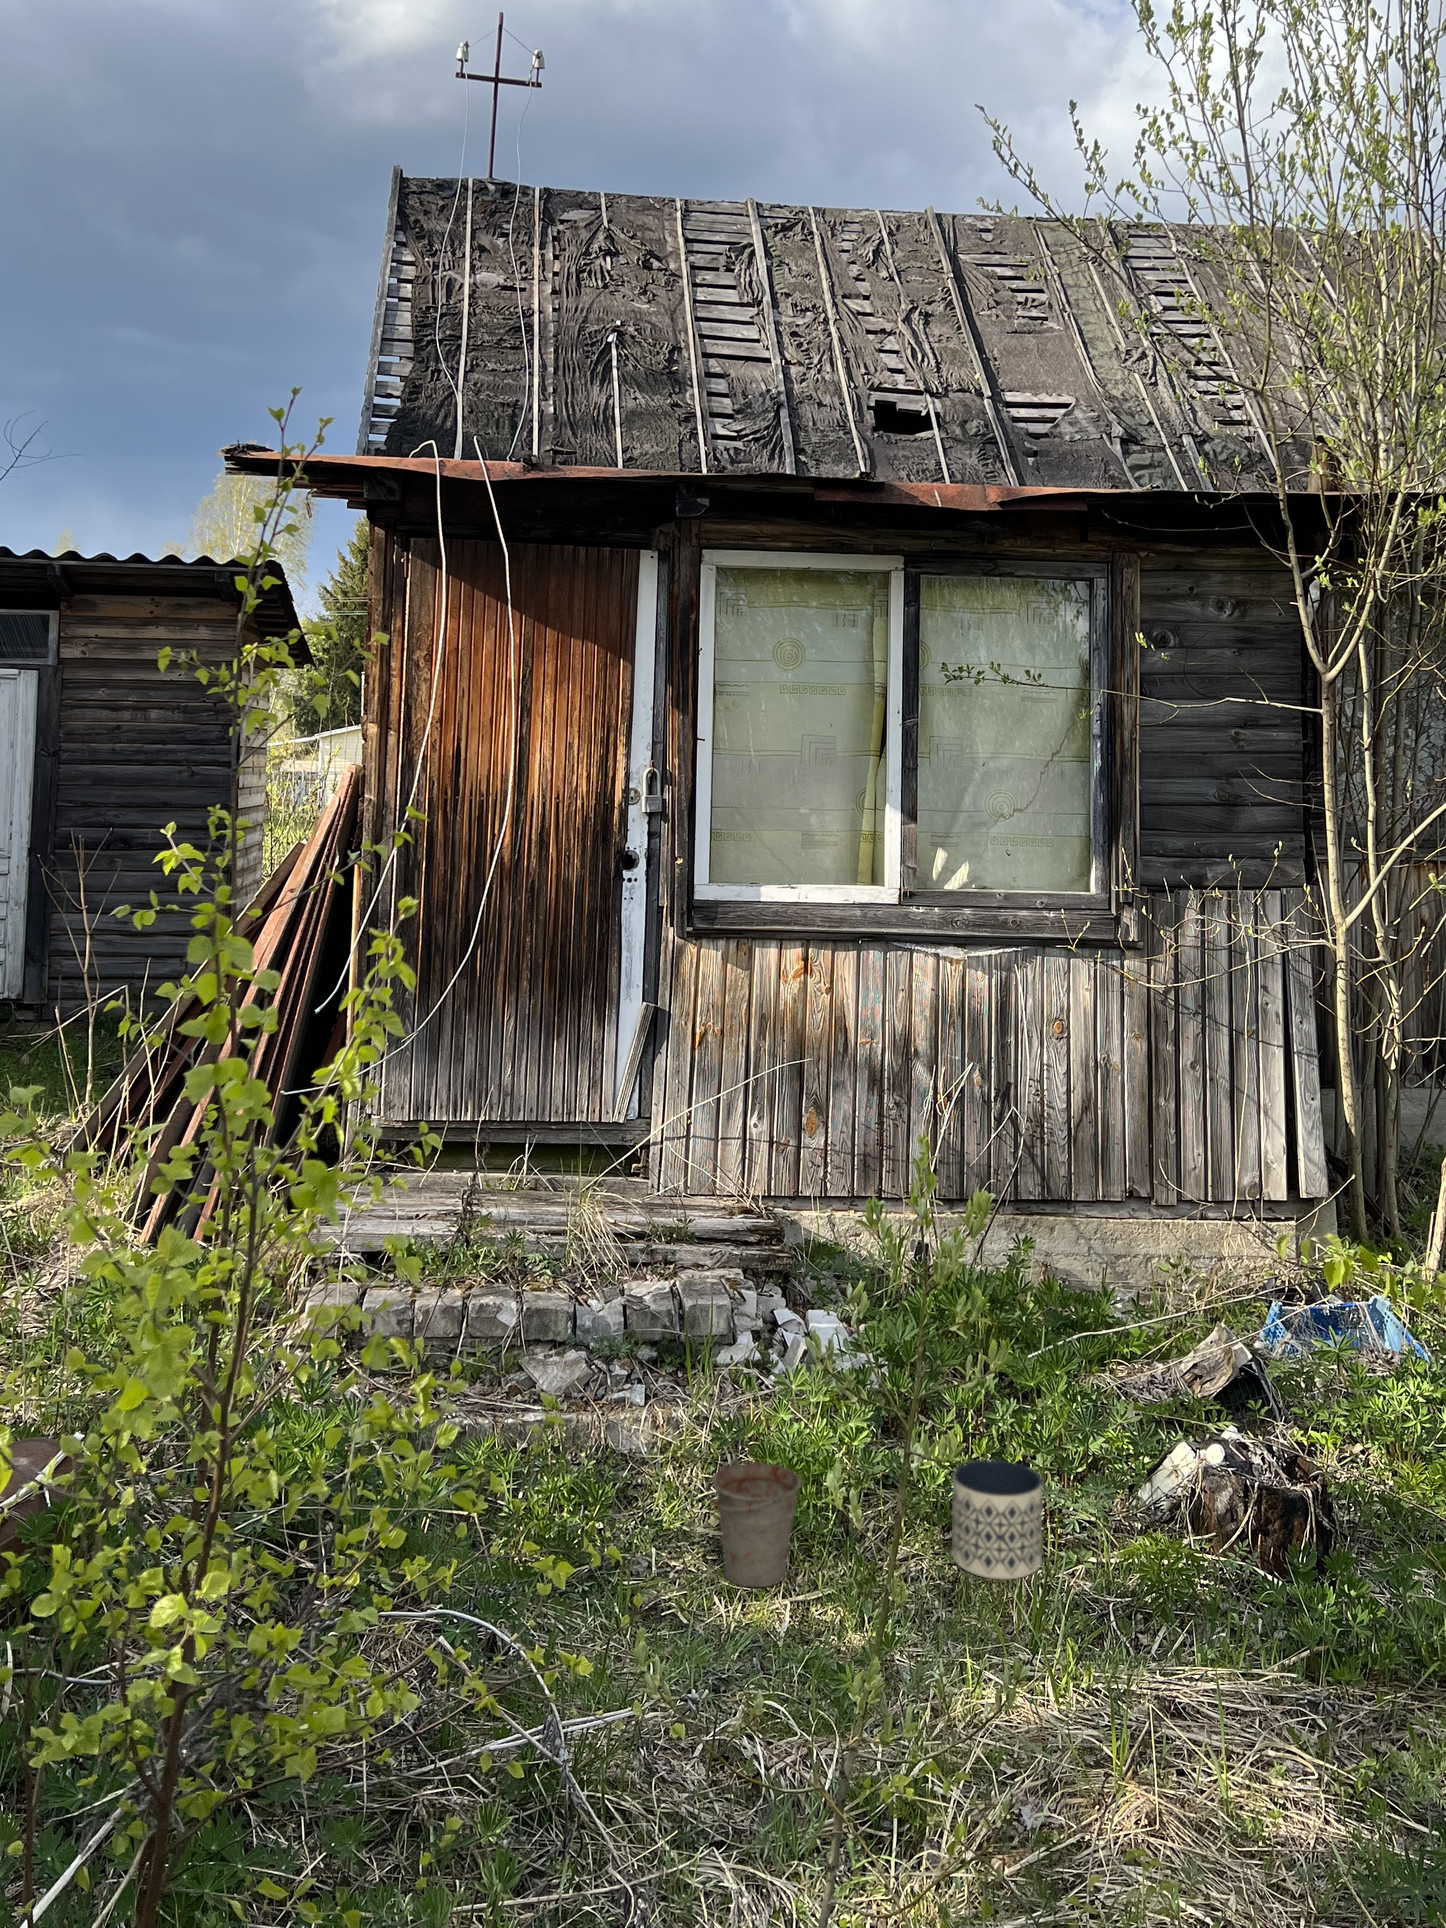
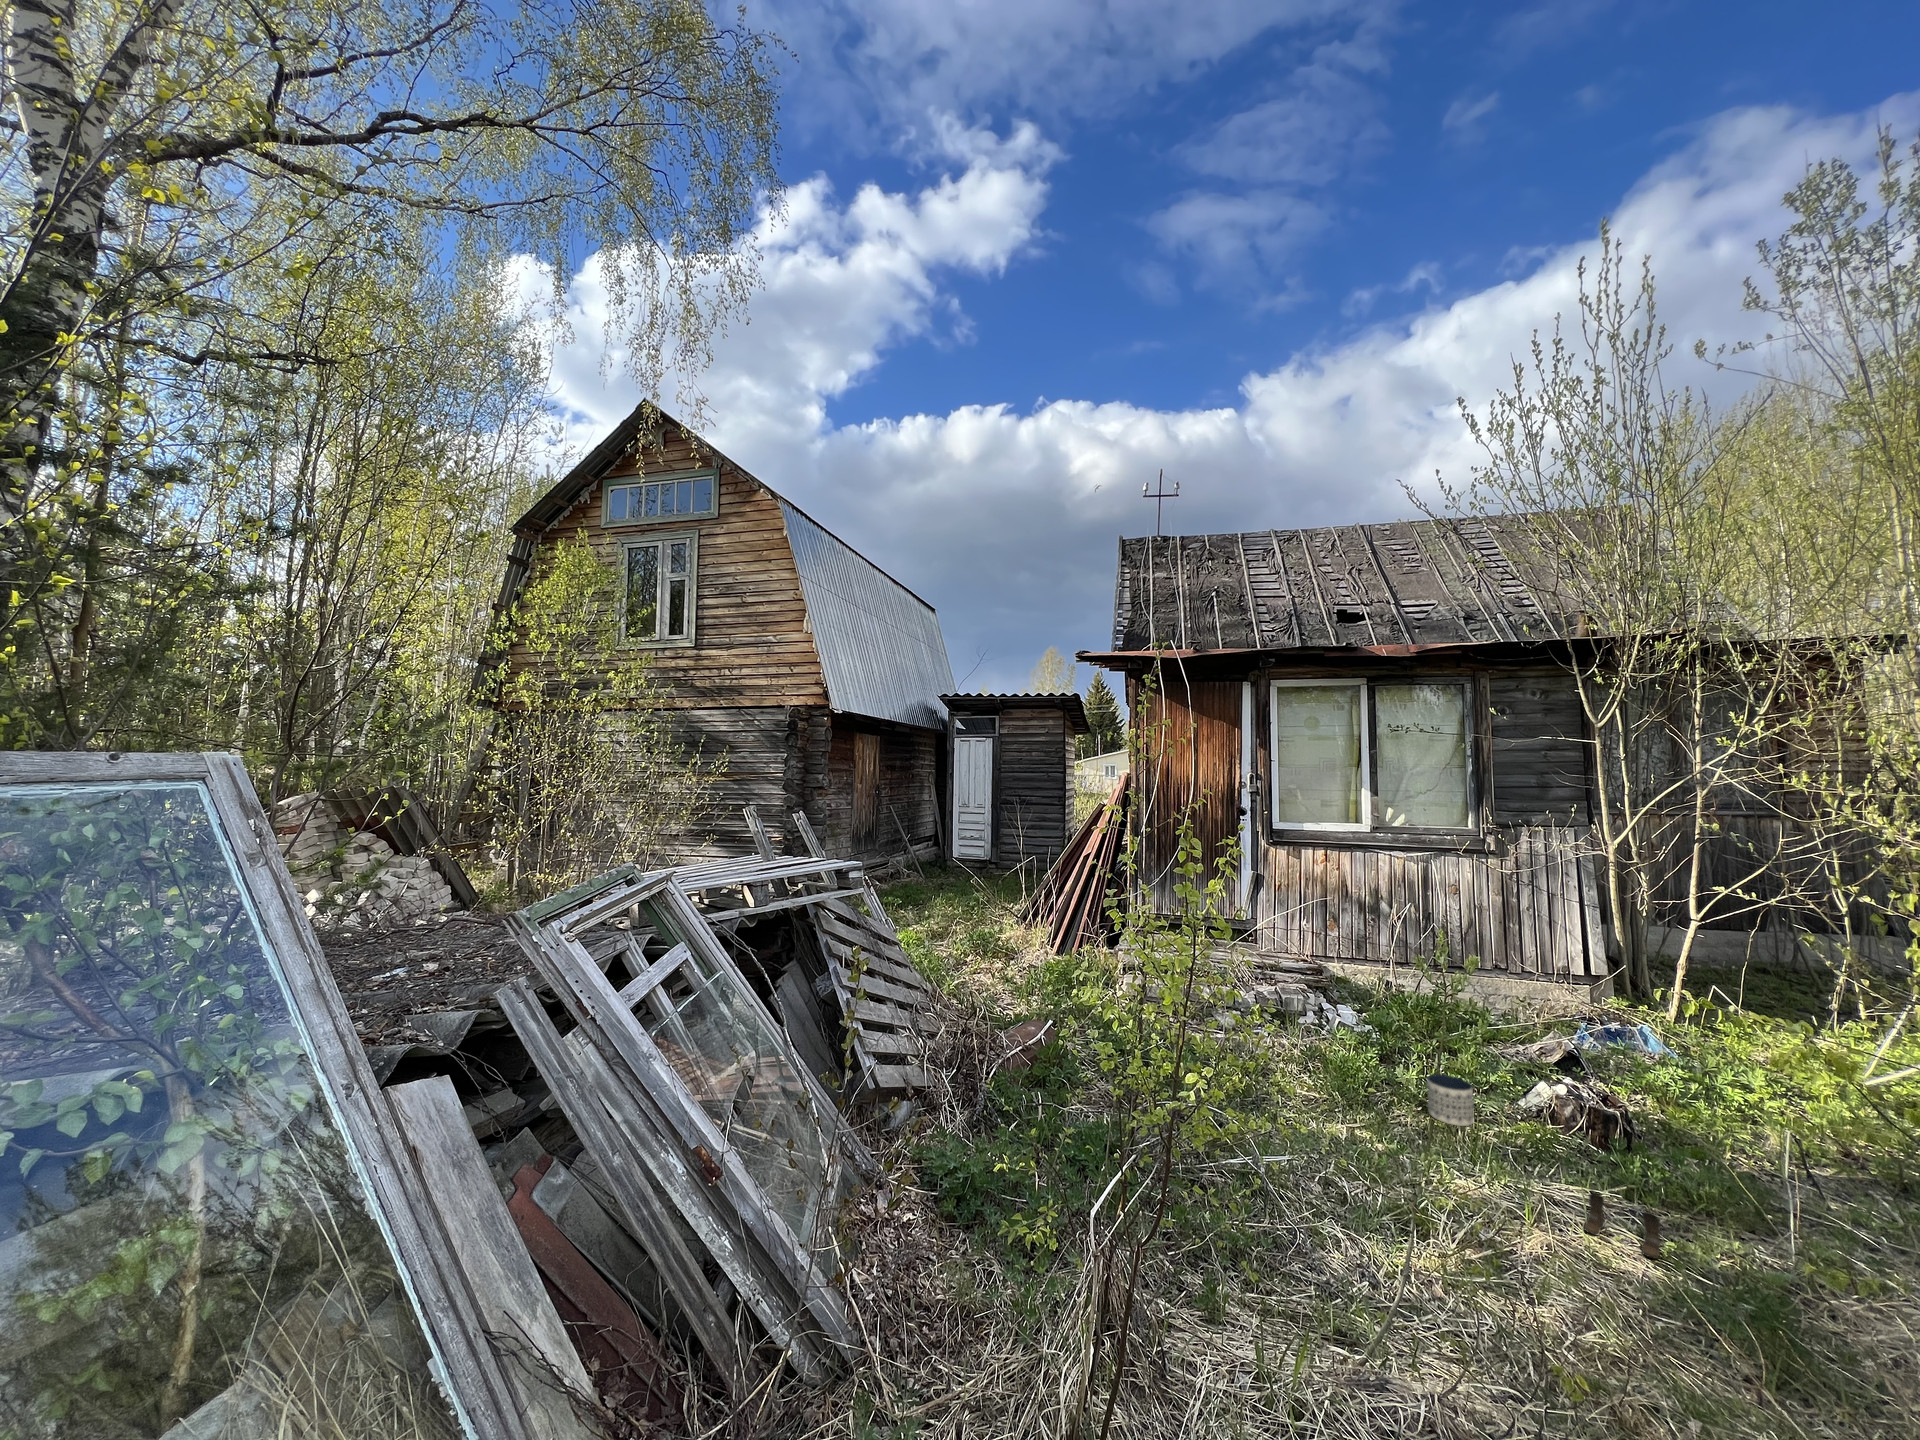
bucket: present [709,1458,801,1587] -> none [1314,1060,1356,1113]
boots: none [1218,1709,1357,1846] -> present [1584,1193,1661,1259]

